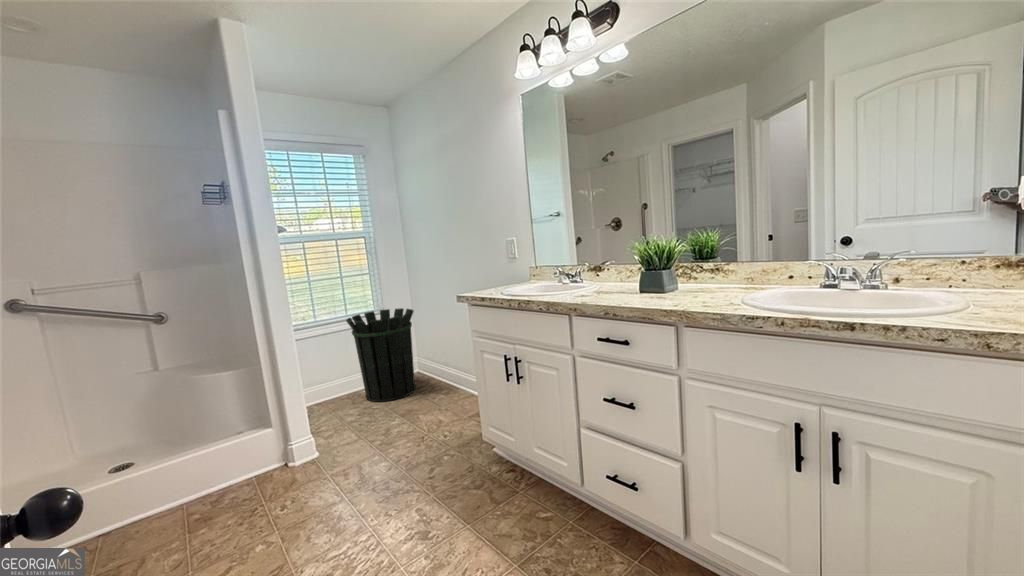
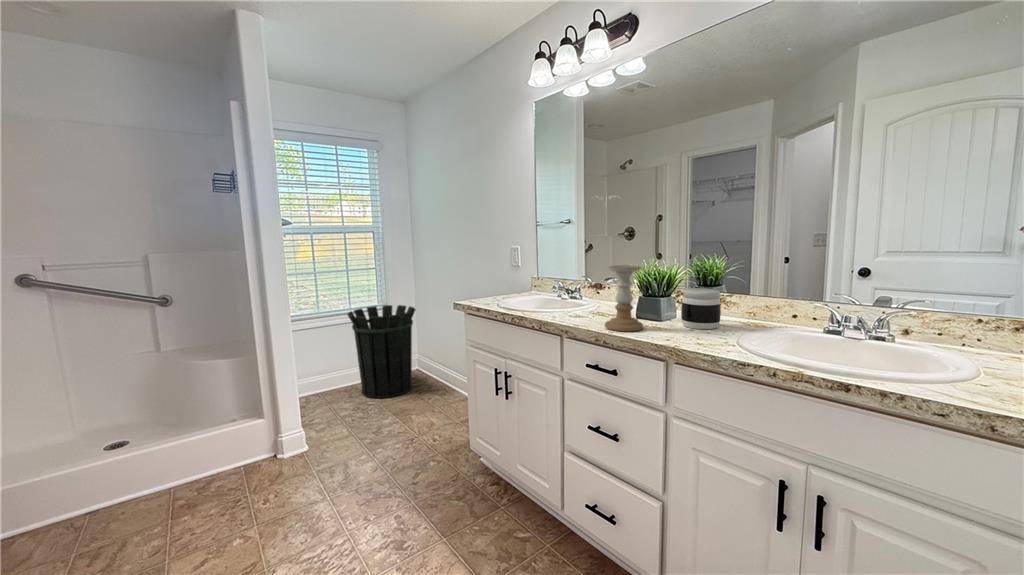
candle holder: none [610,240,648,303] -> present [605,265,643,332]
jar: none [682,257,720,296] -> present [681,288,721,329]

